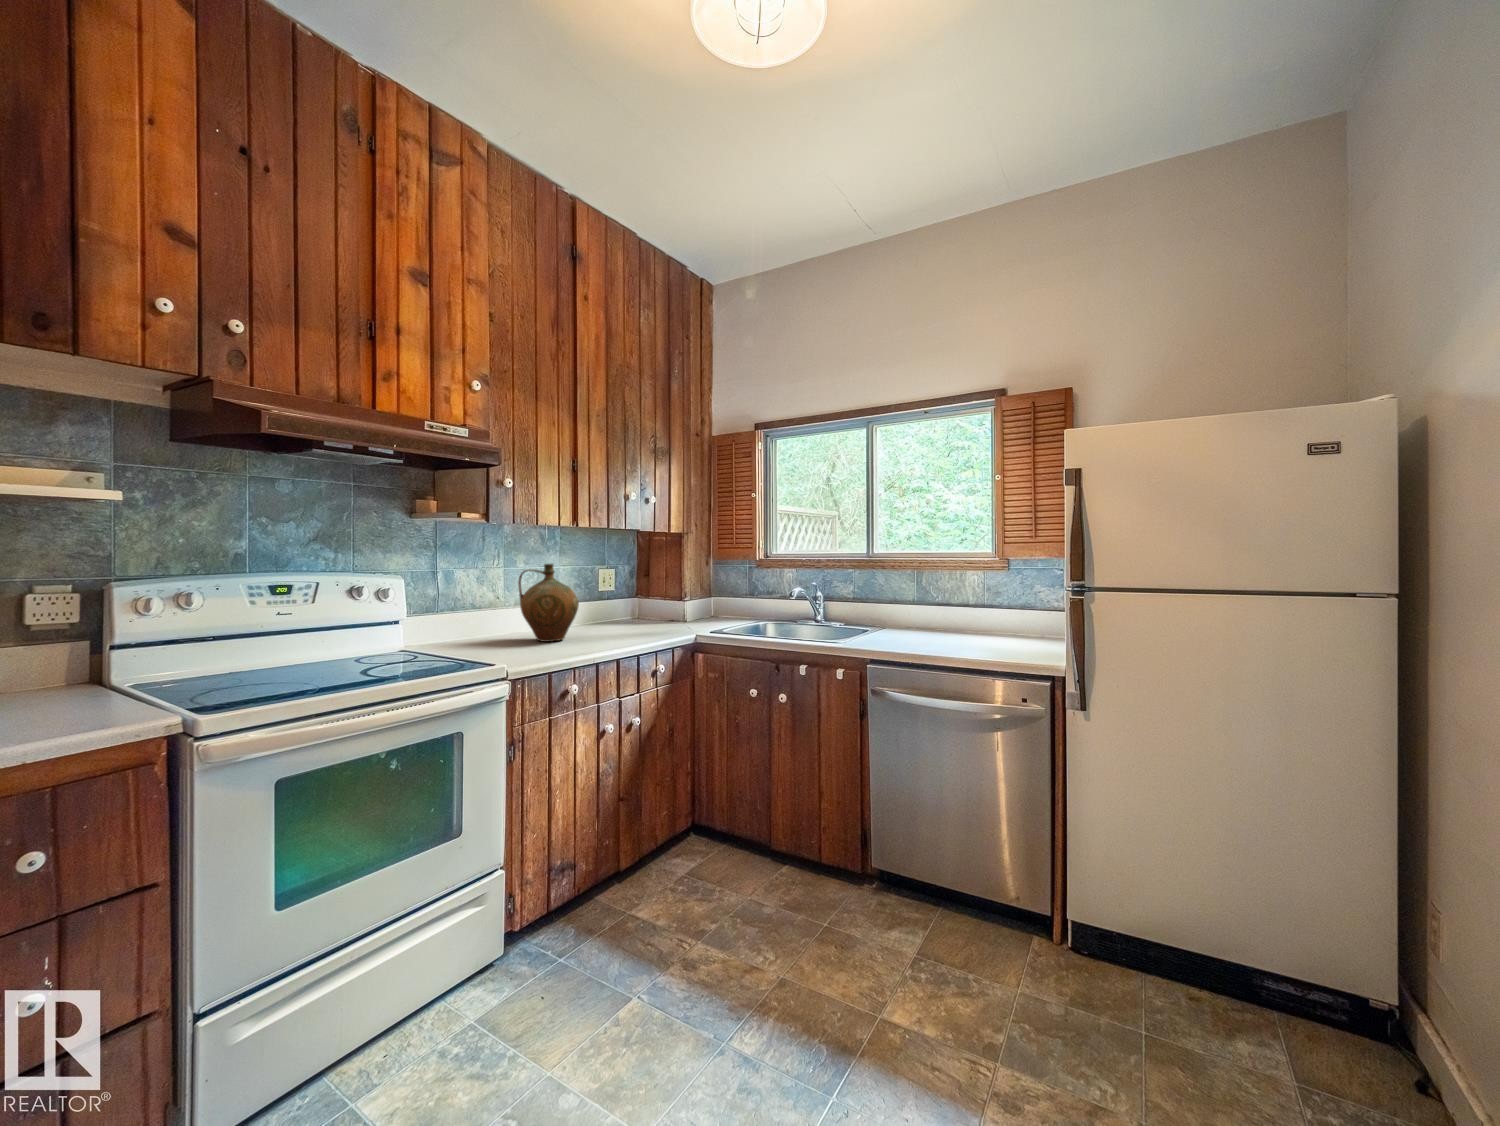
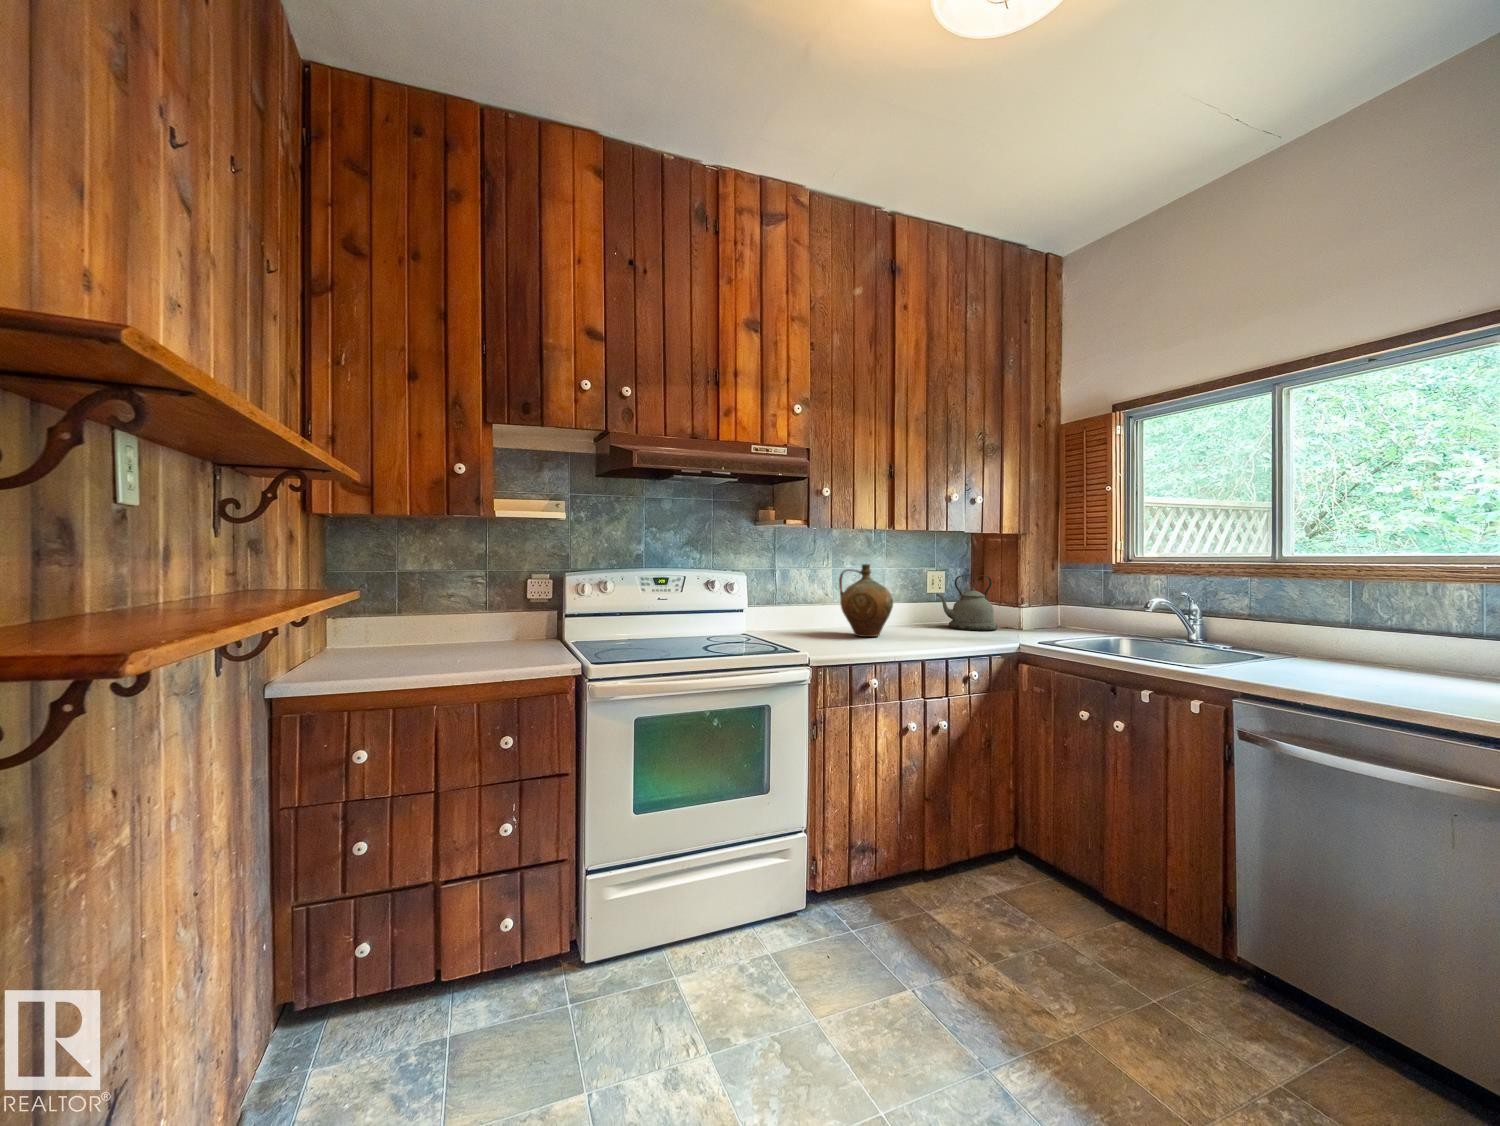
kettle: none [610,573,666,626] -> present [936,575,997,631]

